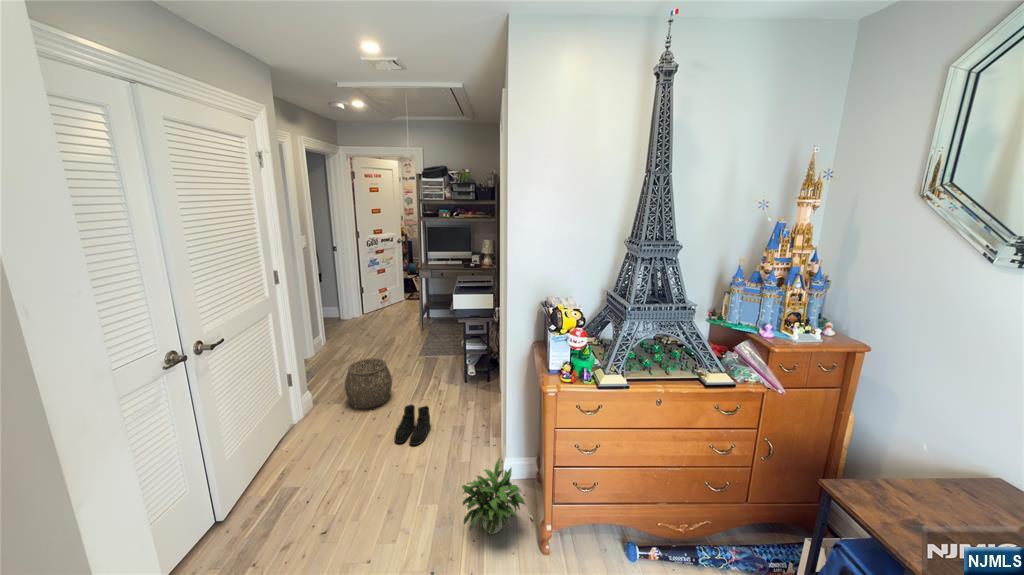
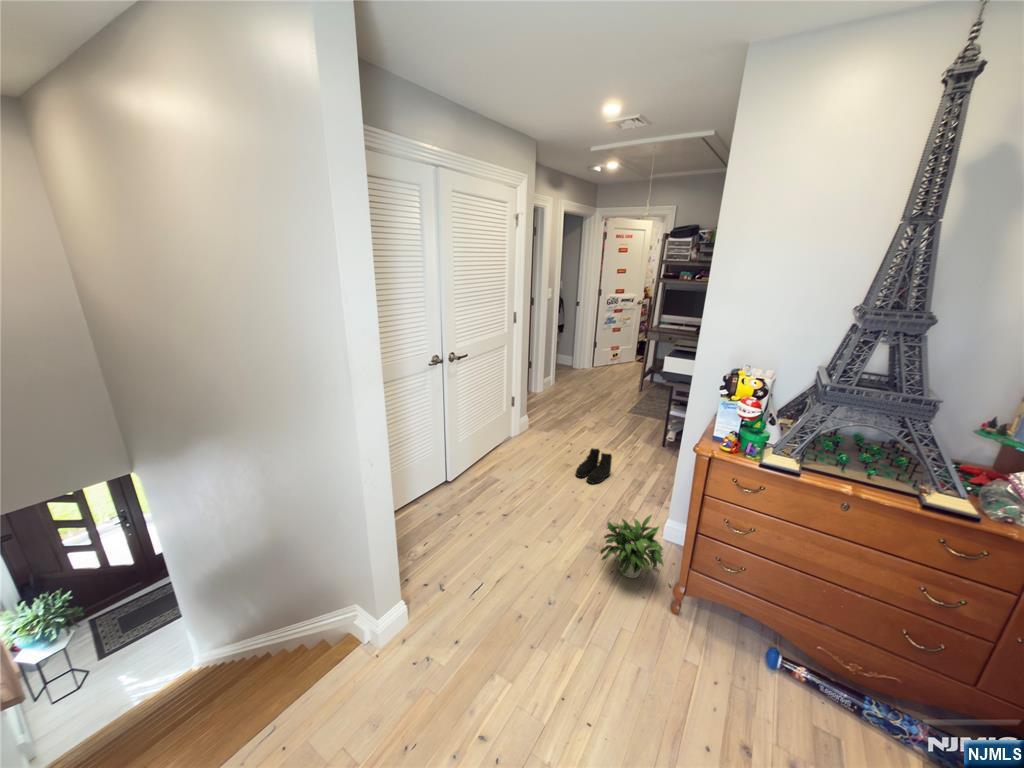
woven basket: present [345,358,392,408] -> none [551,402,591,444]

